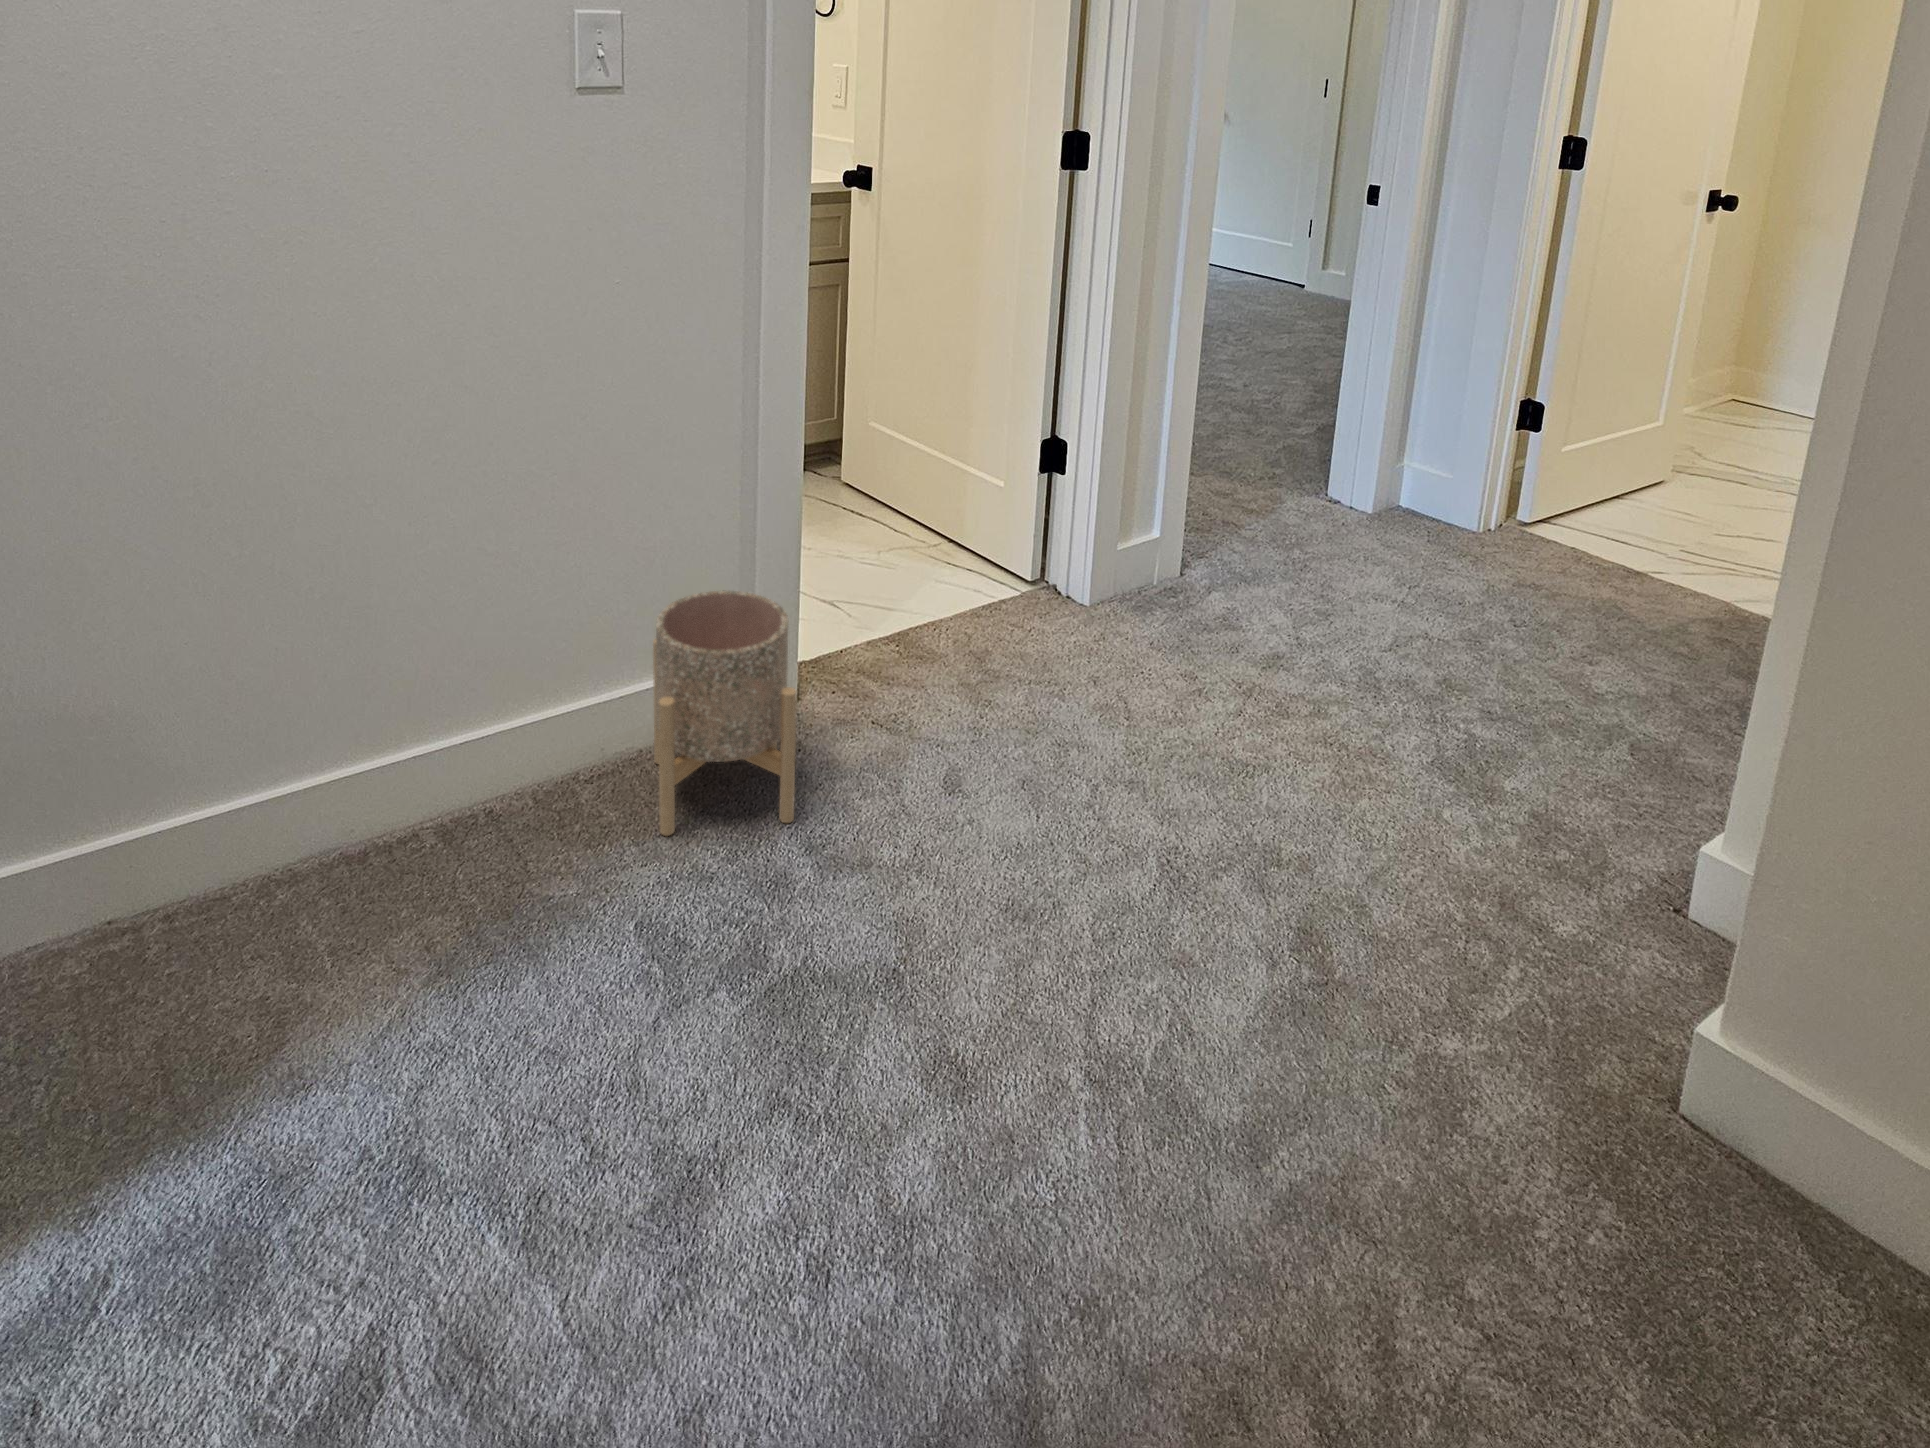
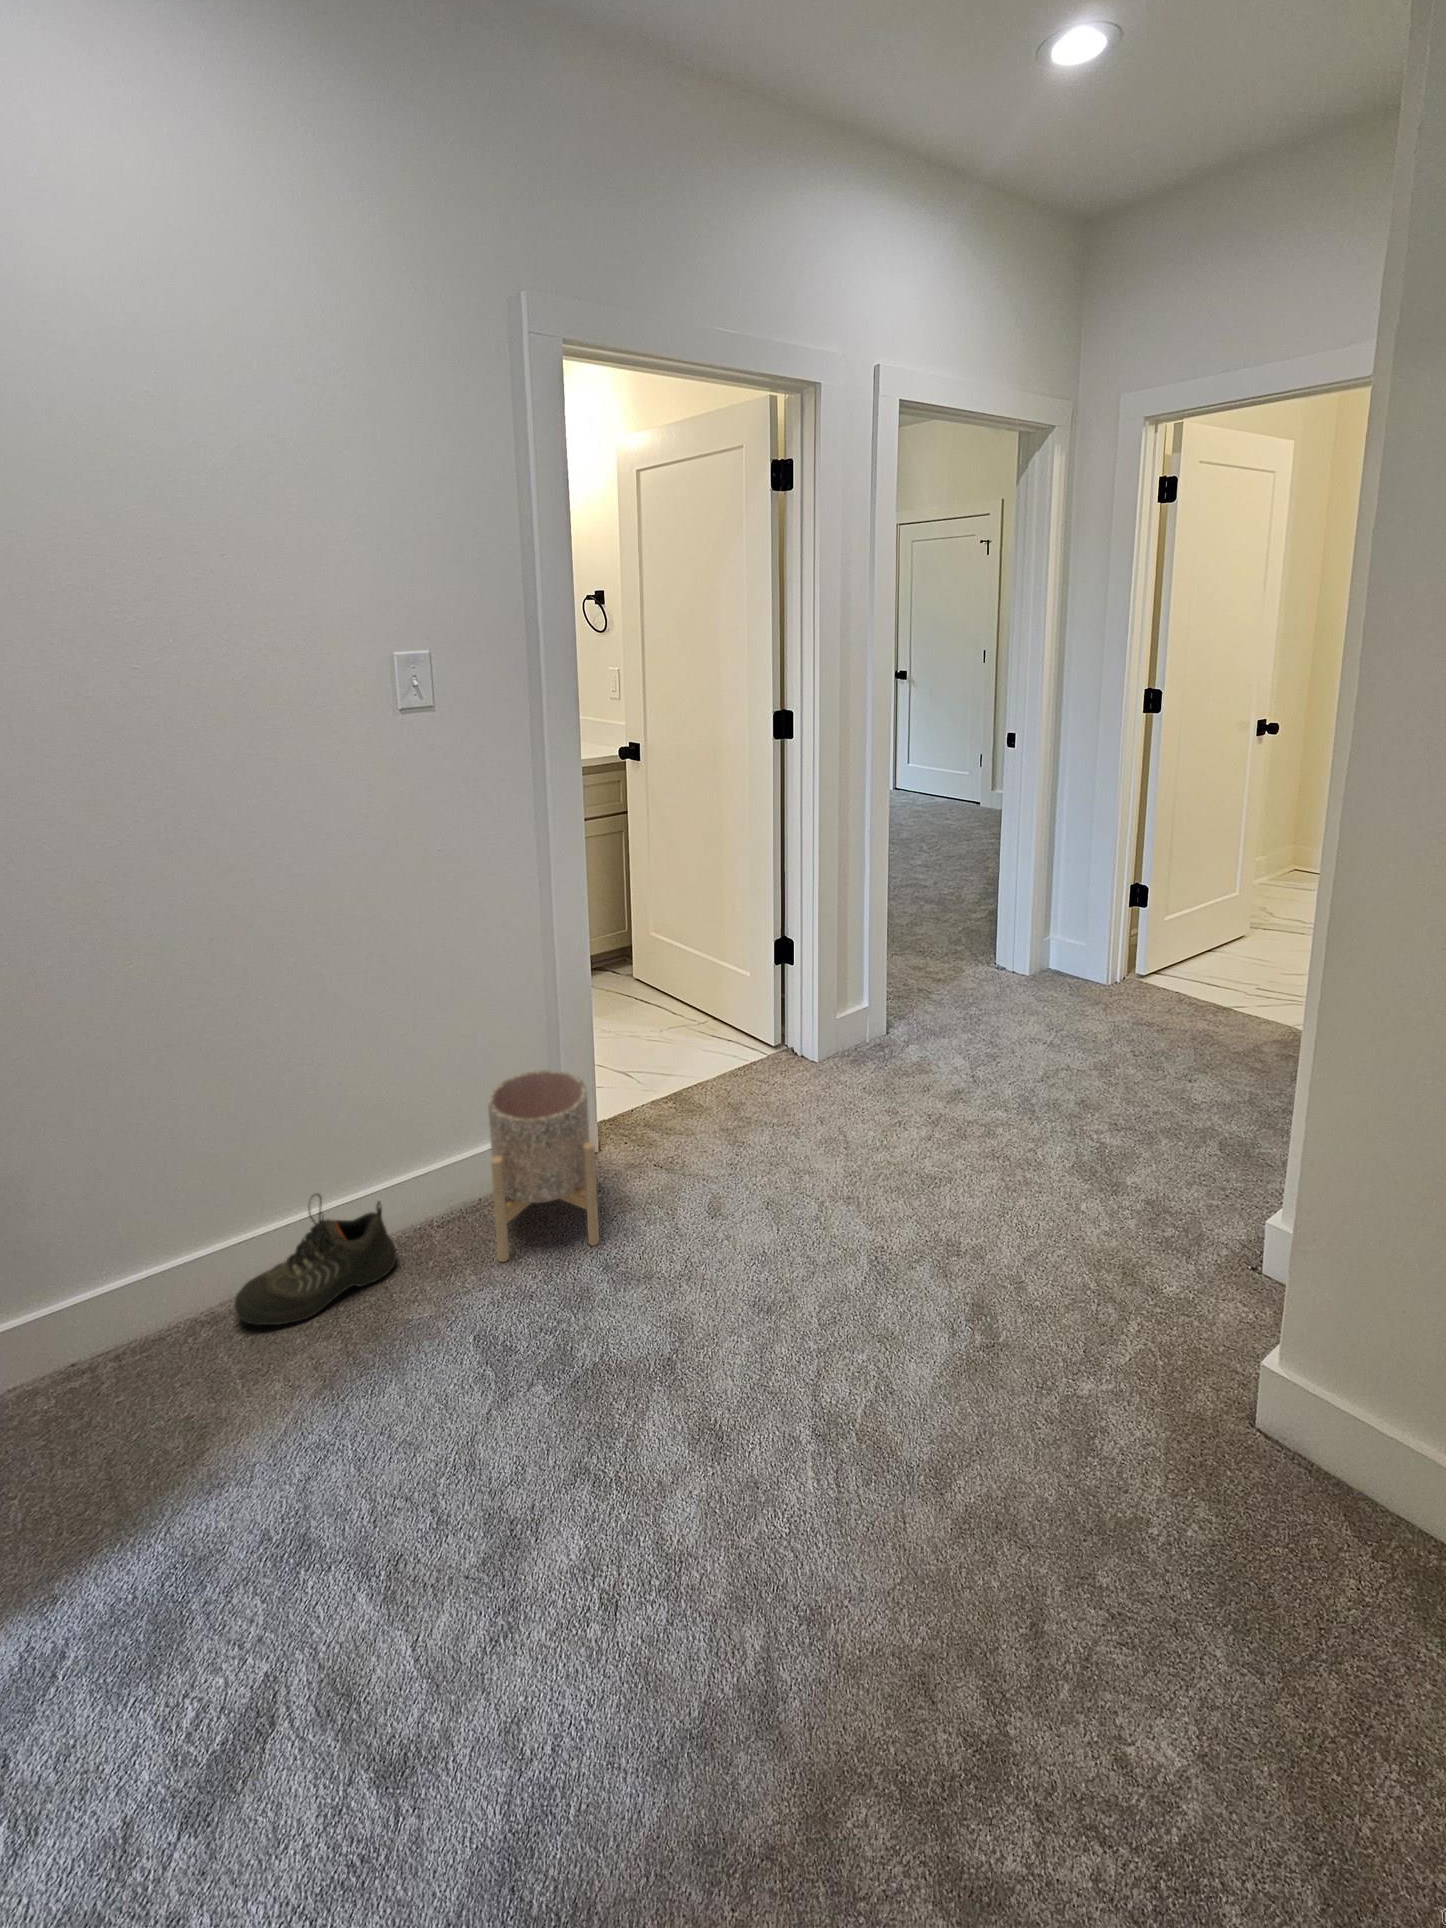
shoe: none [316,728,527,893] -> present [235,1193,397,1325]

